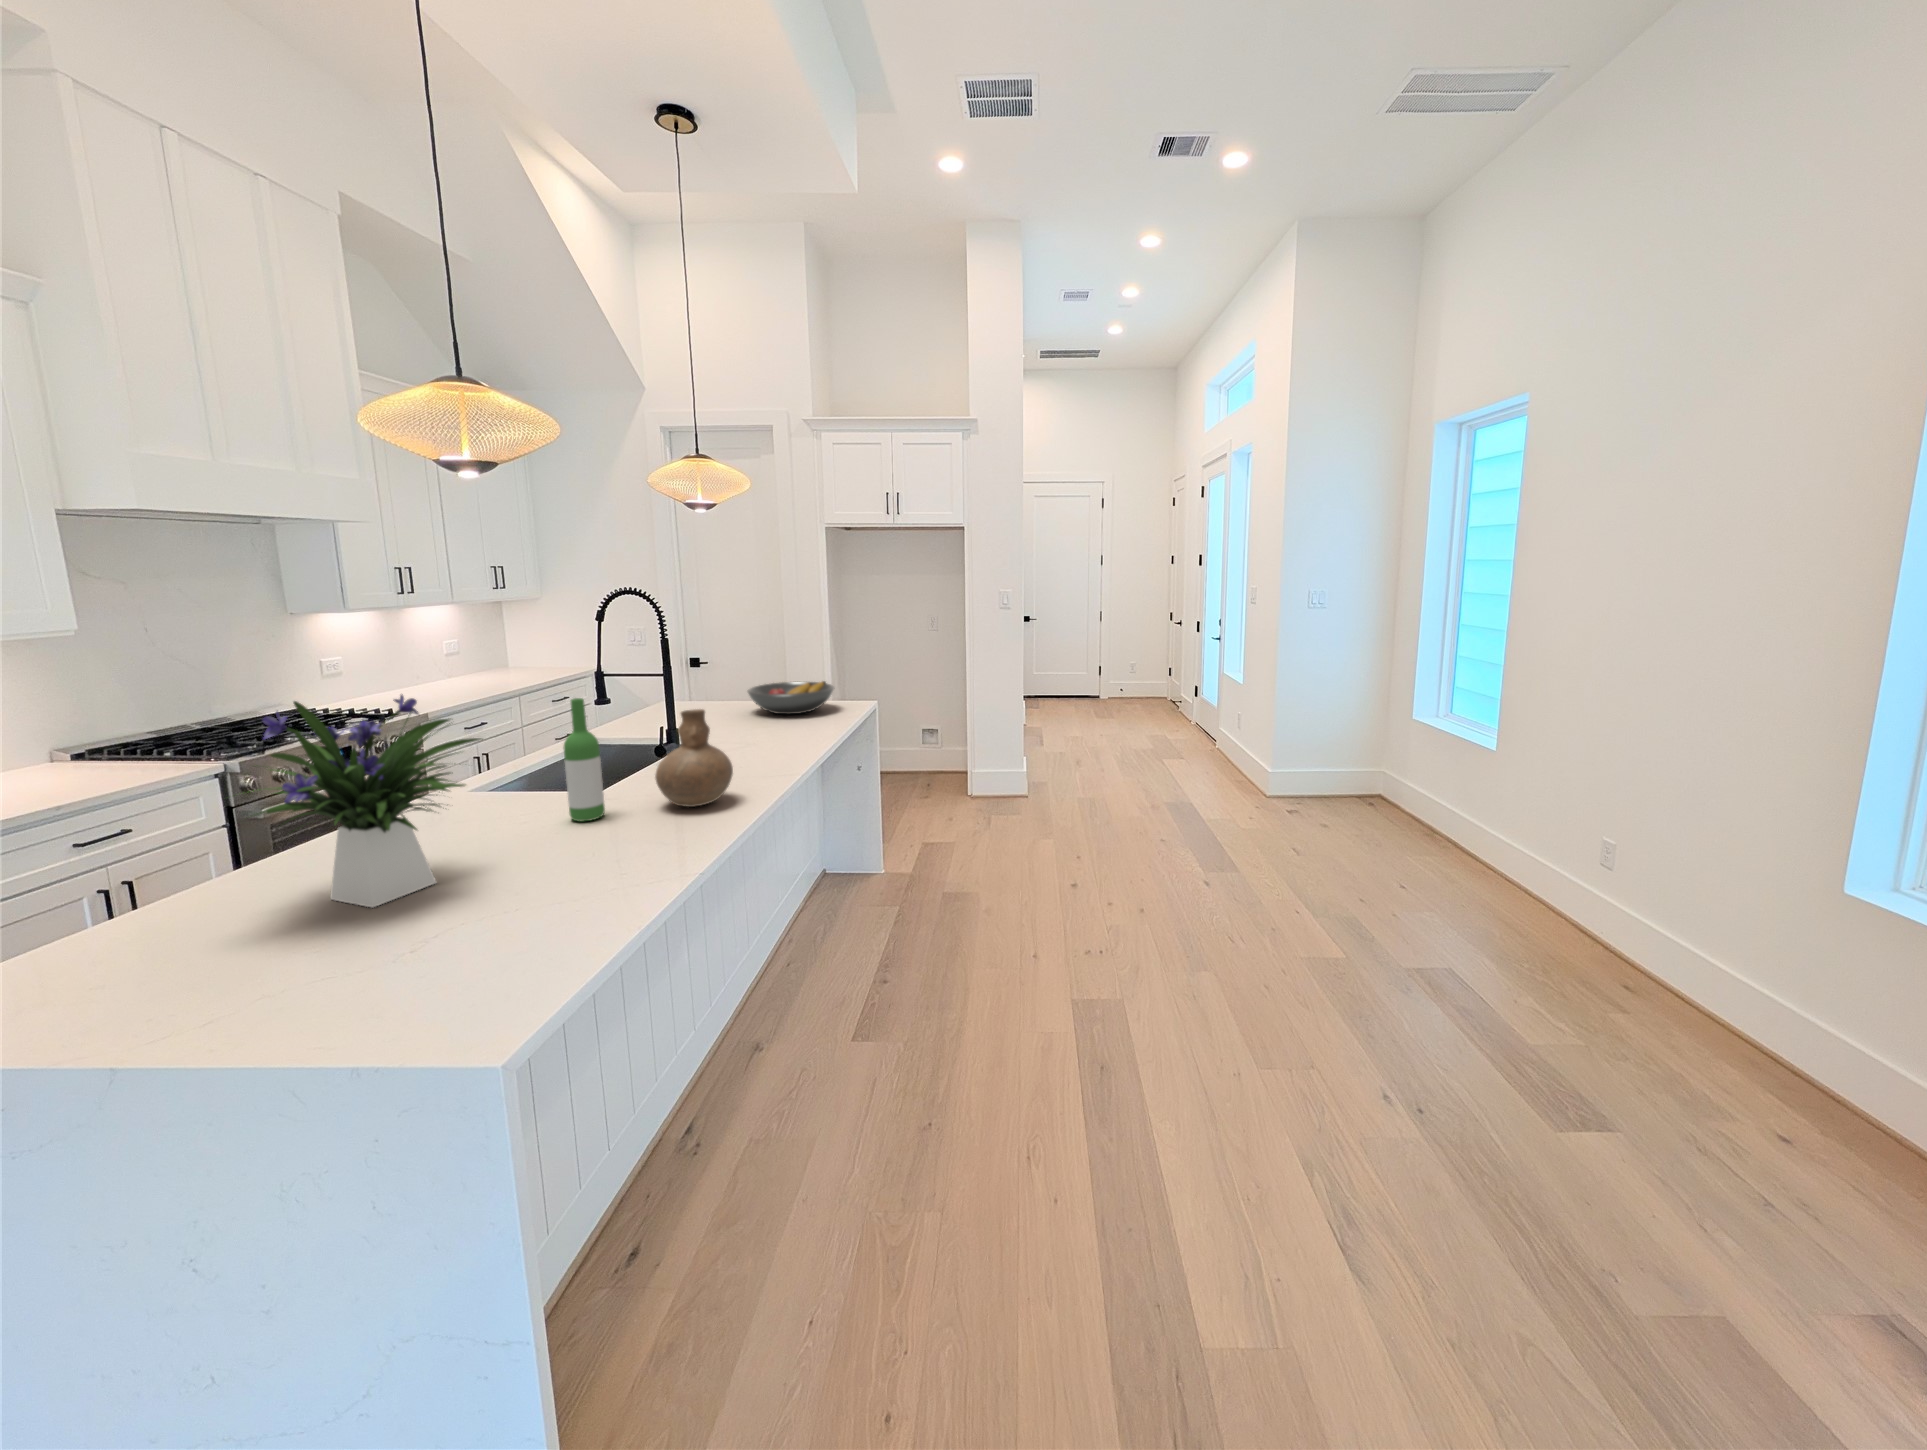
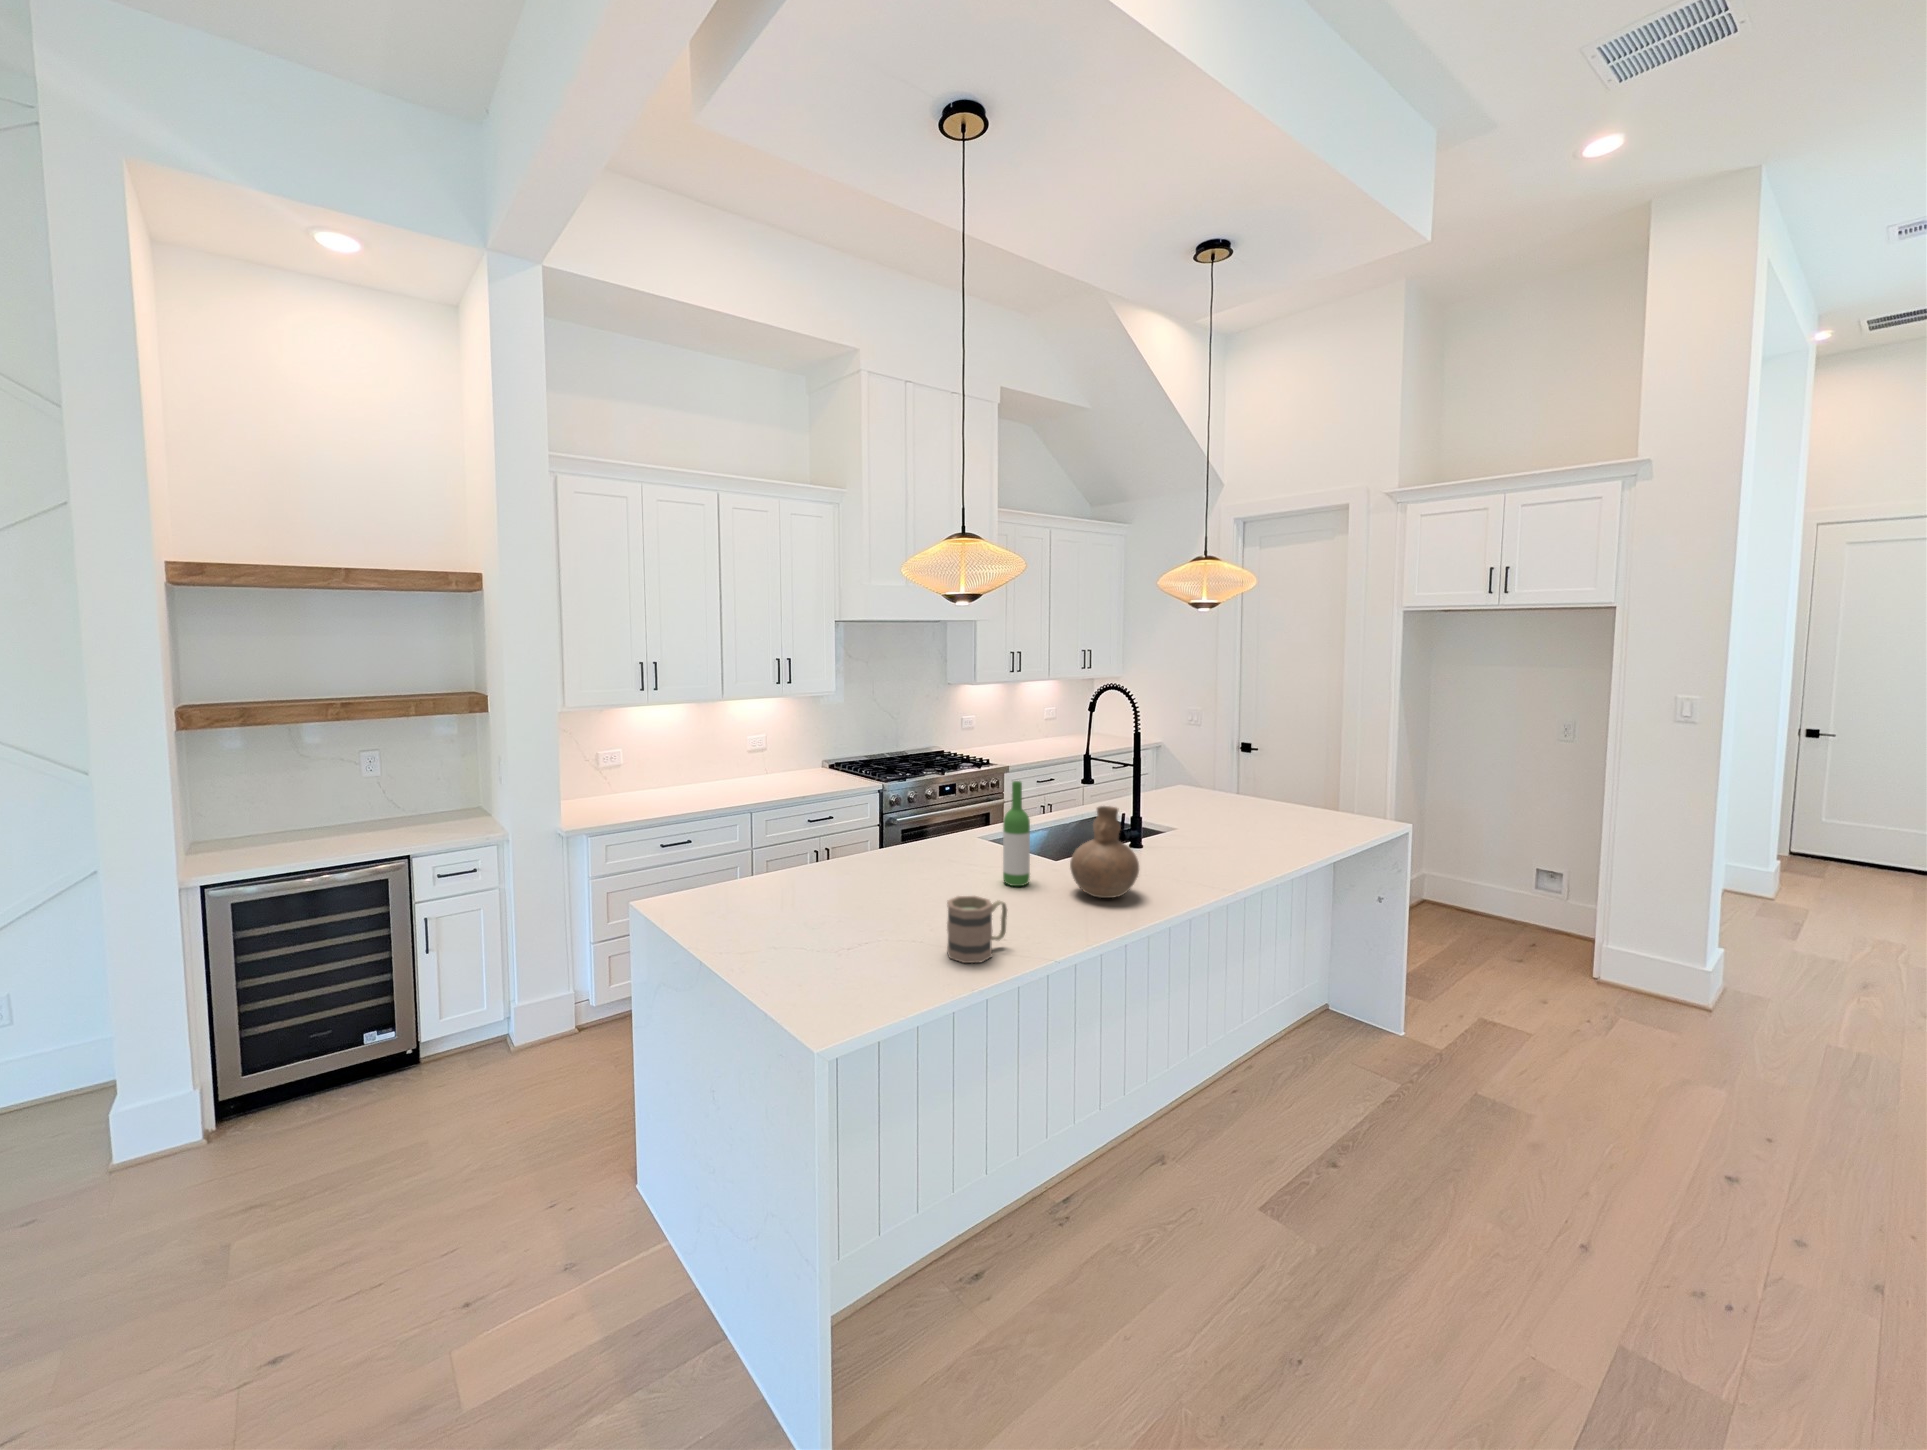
fruit bowl: present [748,681,834,714] -> none [1237,786,1338,824]
flower arrangement: present [255,694,481,907] -> none [787,761,924,910]
mug: none [572,825,643,907] -> present [947,896,1007,963]

